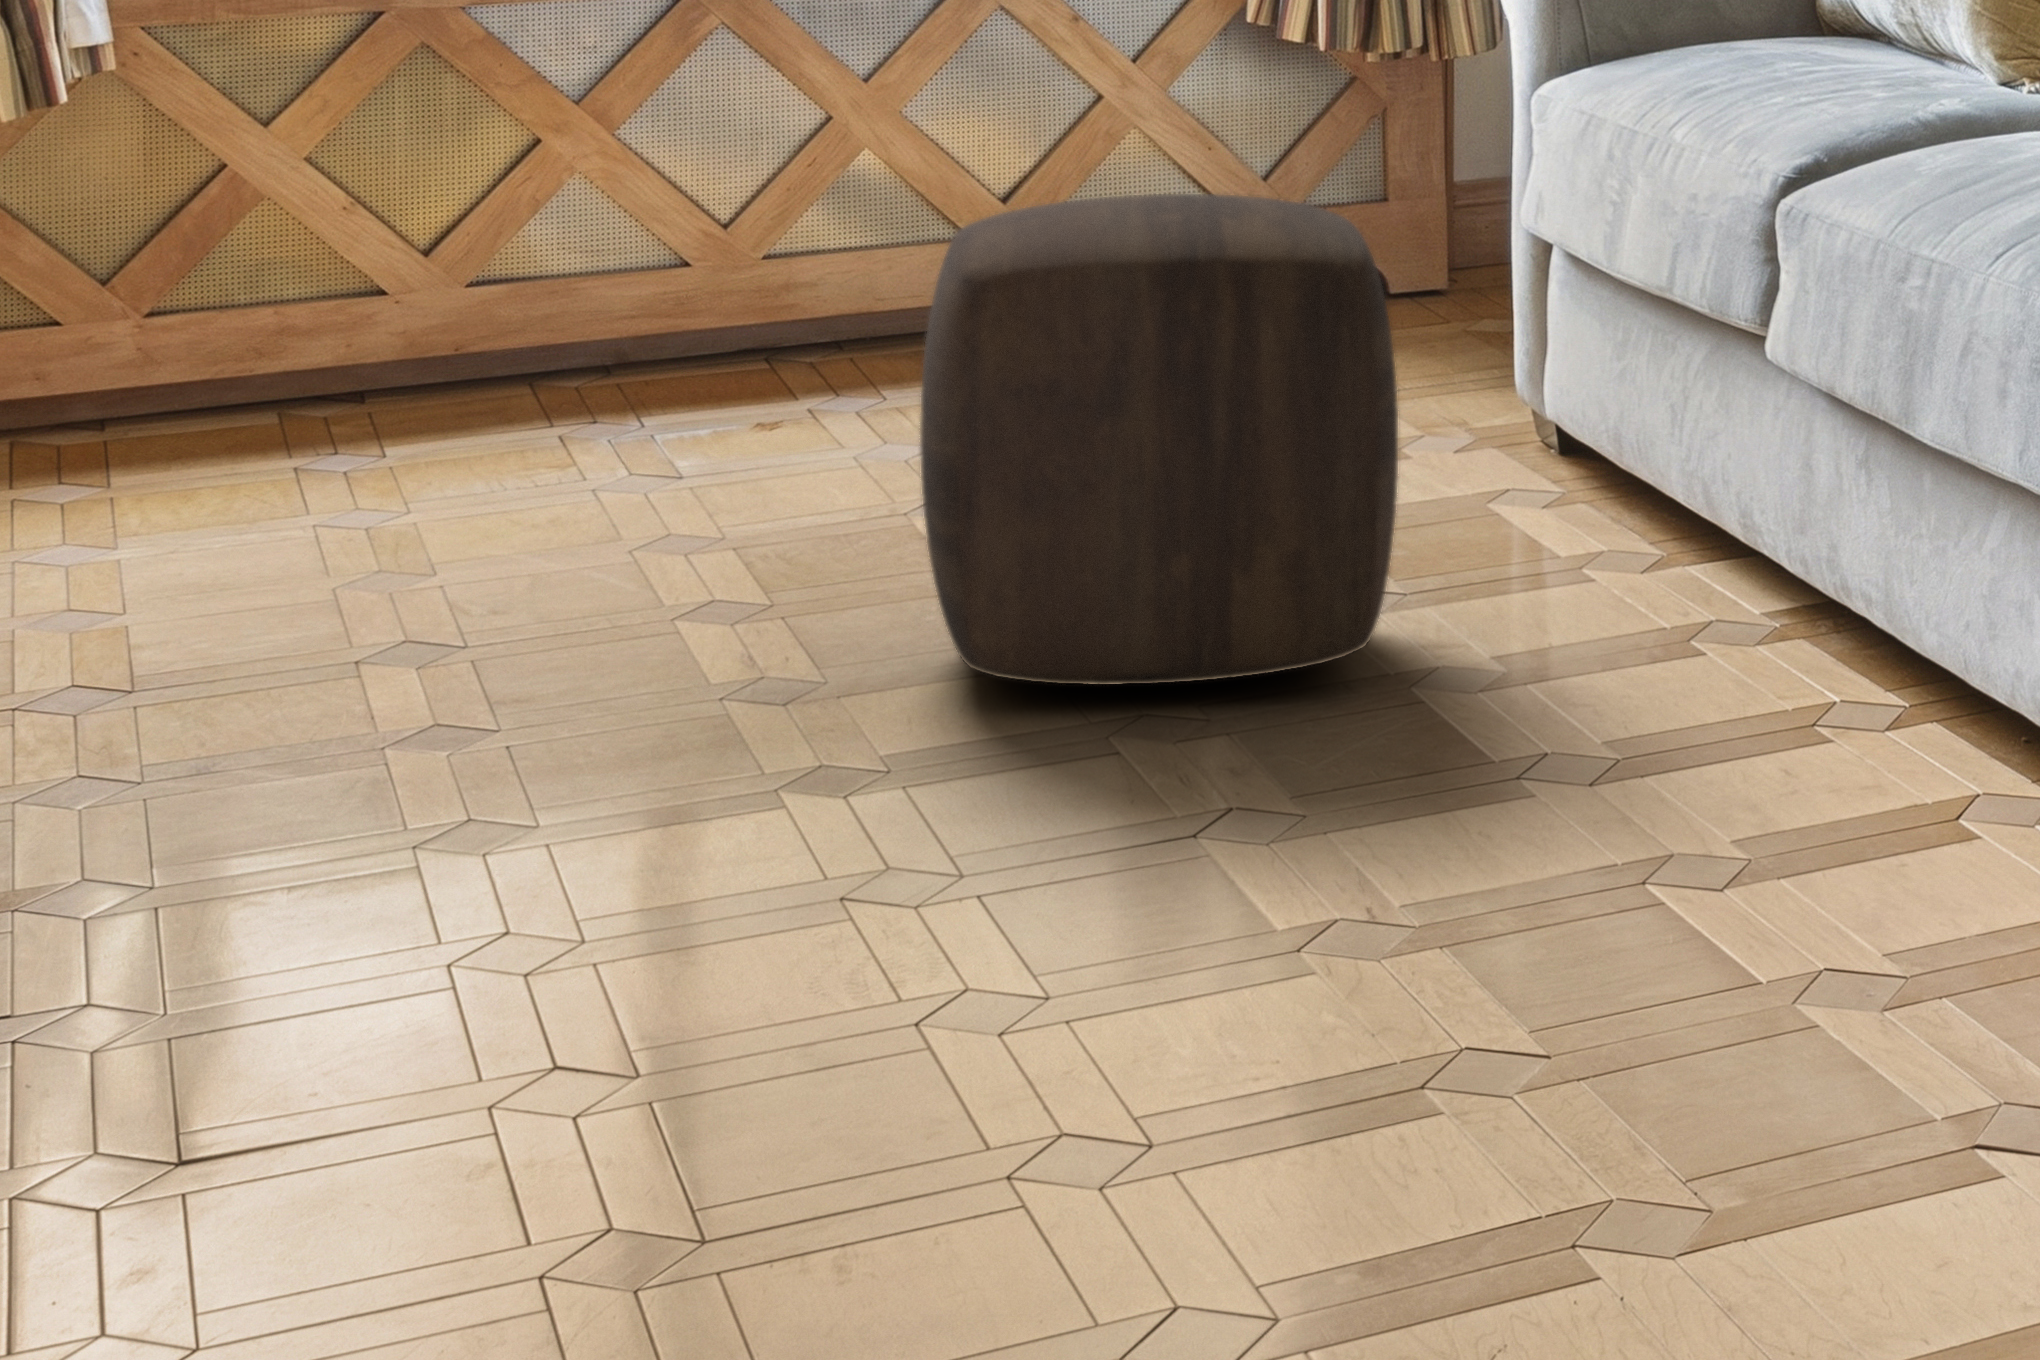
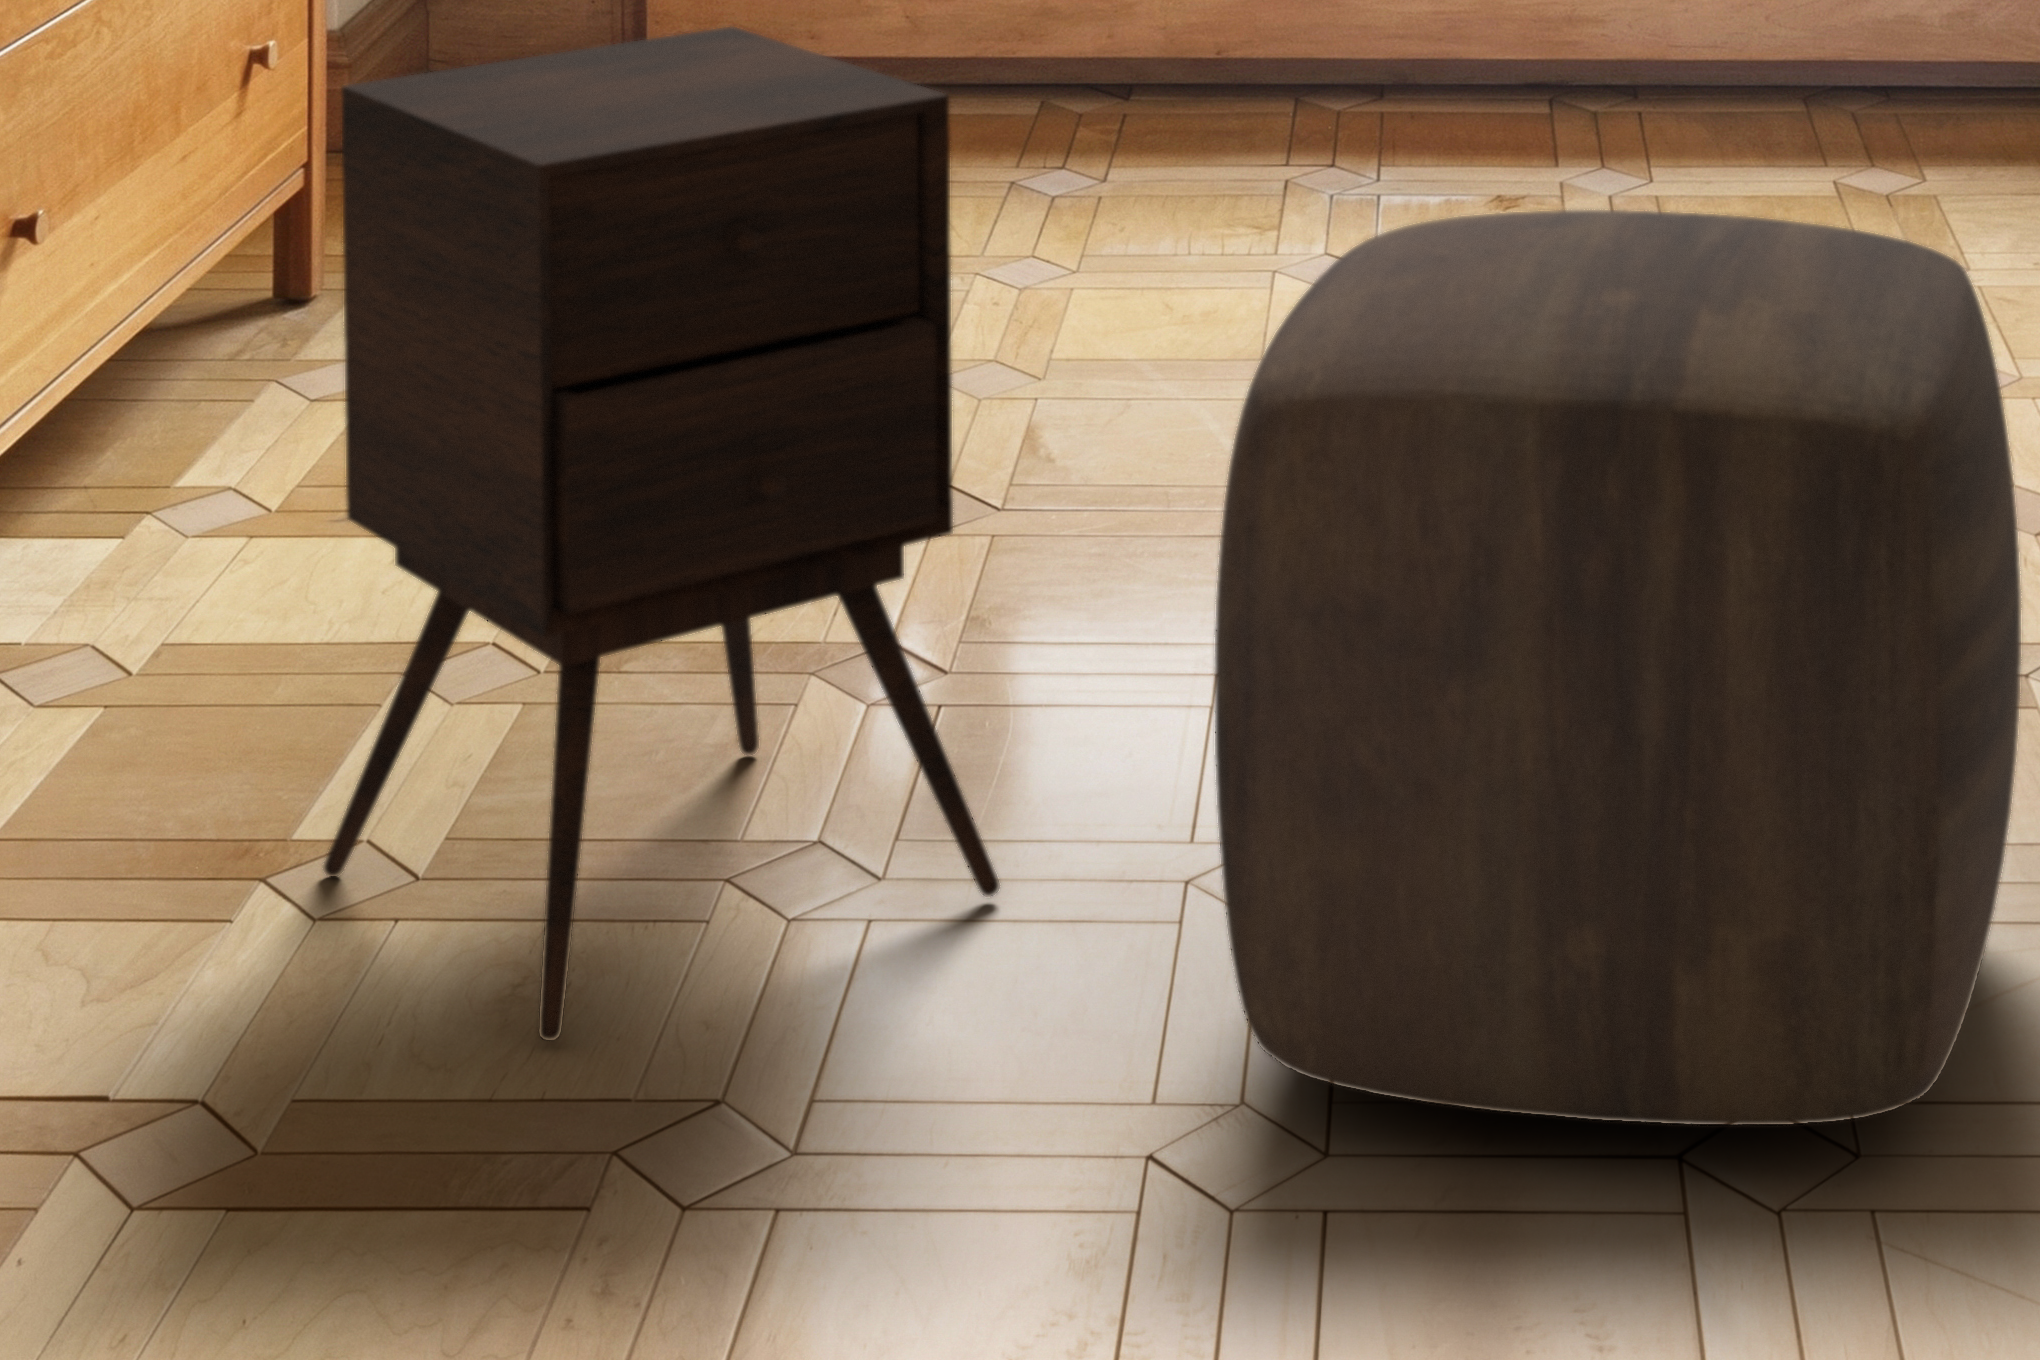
side table: none [255,132,729,726] -> present [324,27,999,1040]

